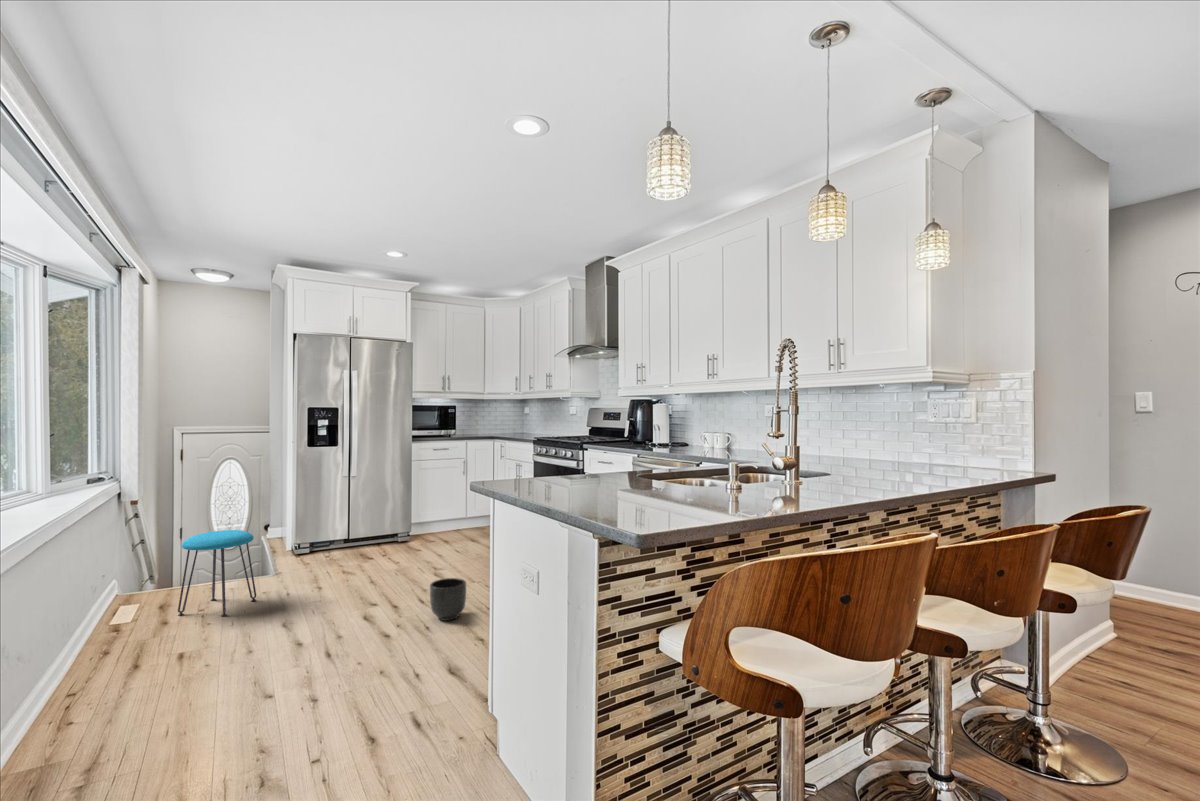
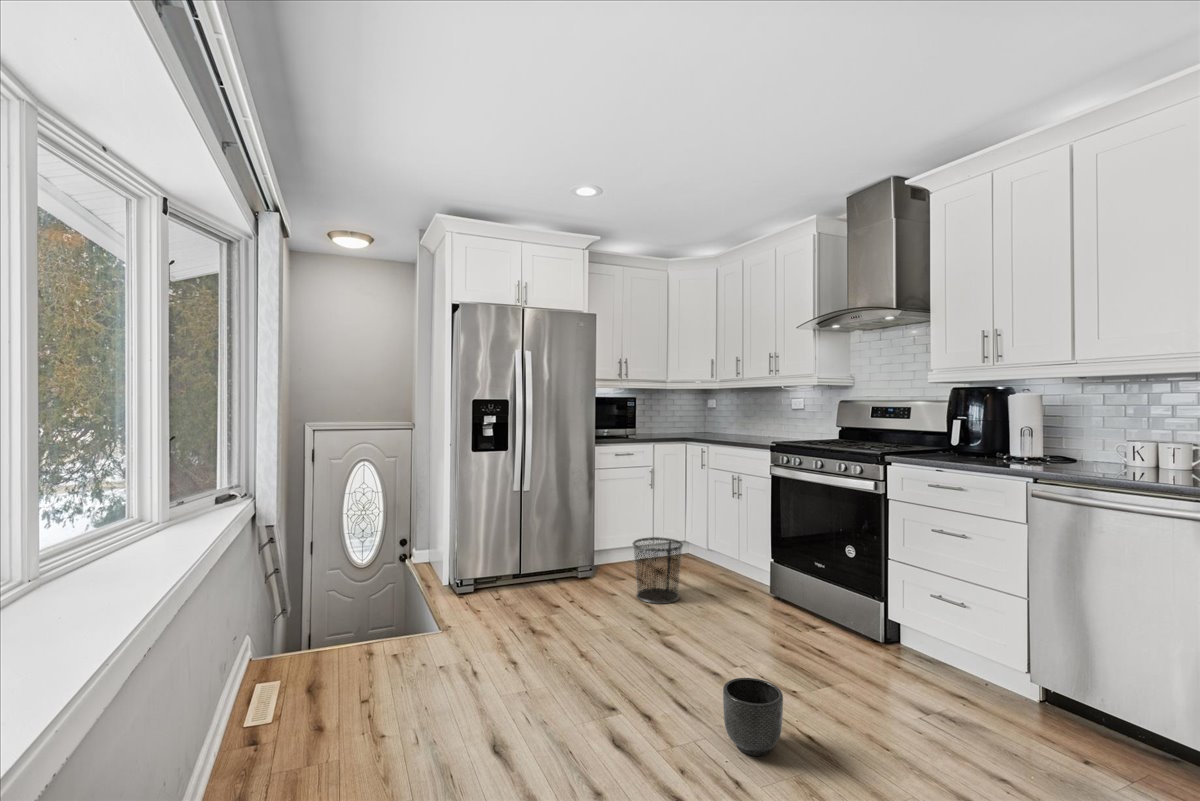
waste bin: none [431,508,469,554] -> present [632,537,683,604]
stool: present [178,530,256,616] -> none [337,577,438,715]

